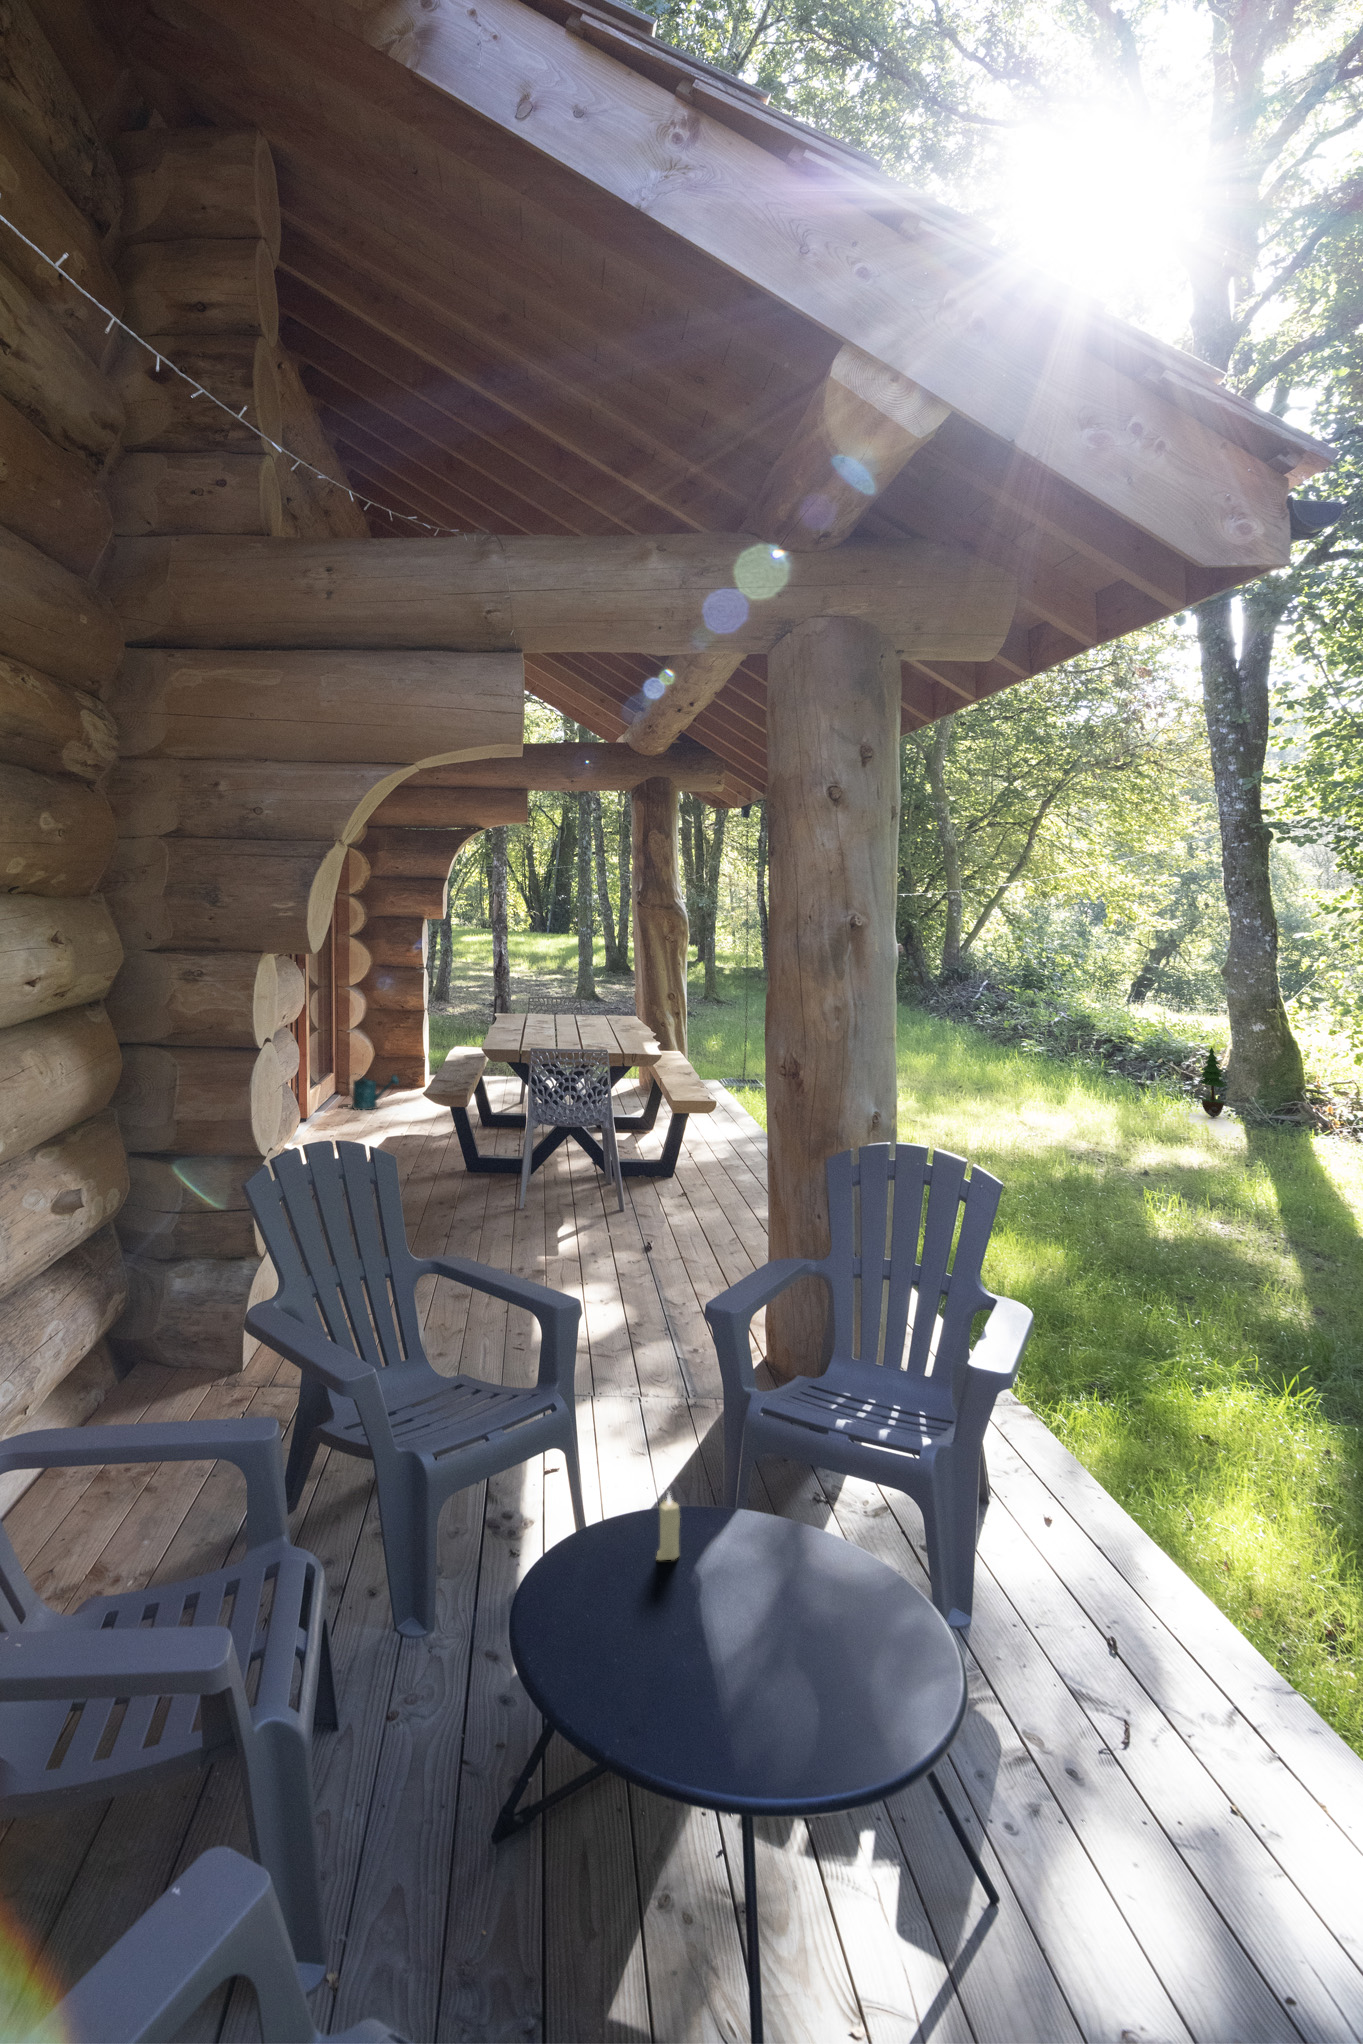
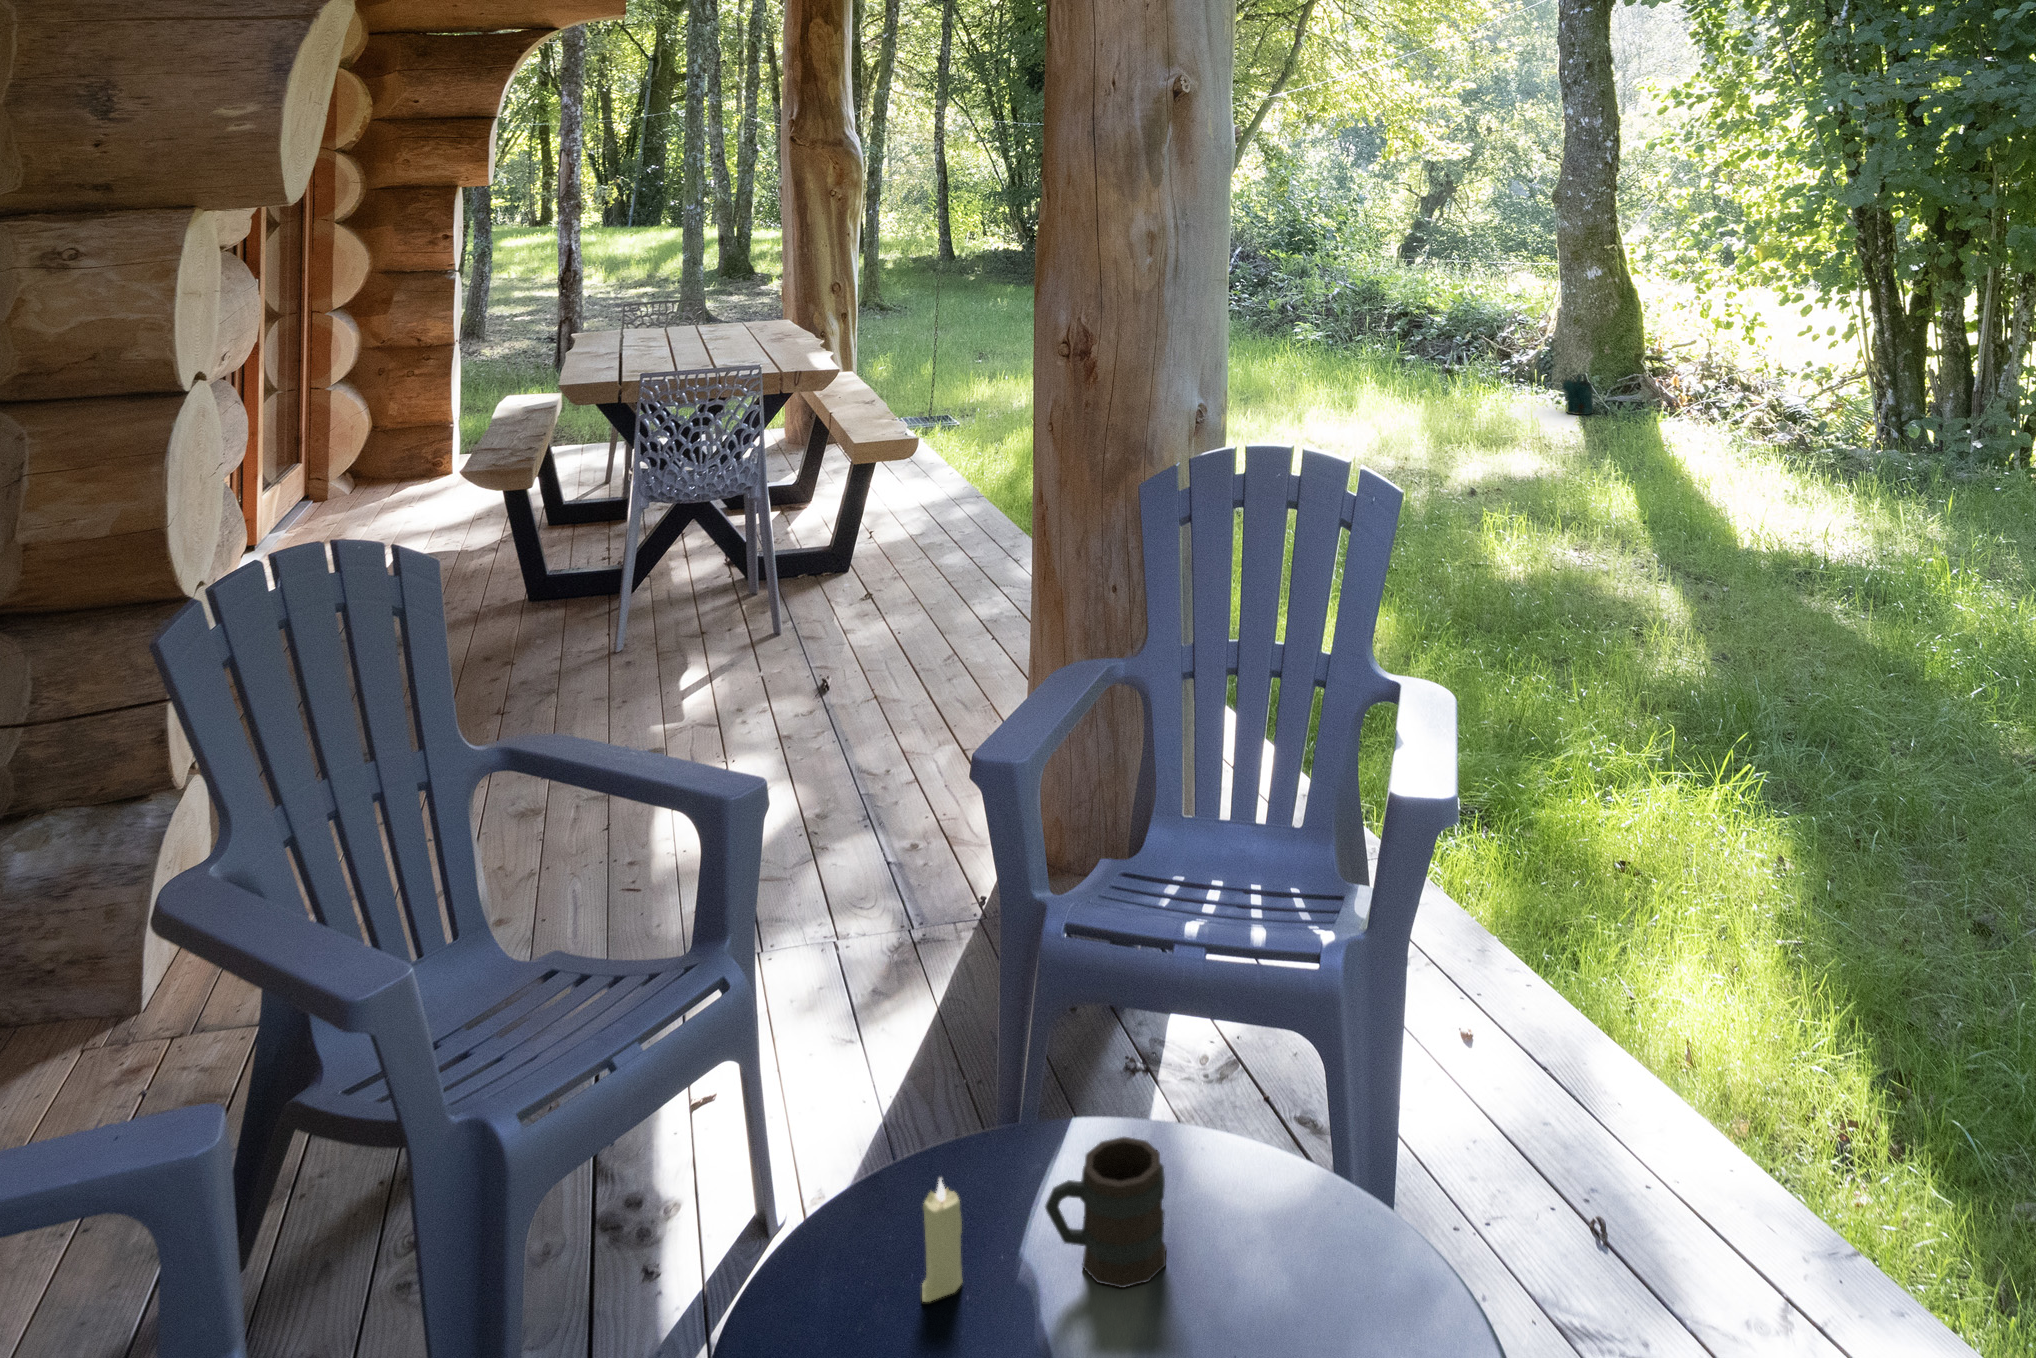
potted tree: present [1199,1047,1227,1118] -> none [1520,316,1552,404]
watering can: present [347,1073,399,1110] -> present [1562,374,1594,415]
mug: none [726,1495,797,1579] -> present [1045,1137,1166,1288]

